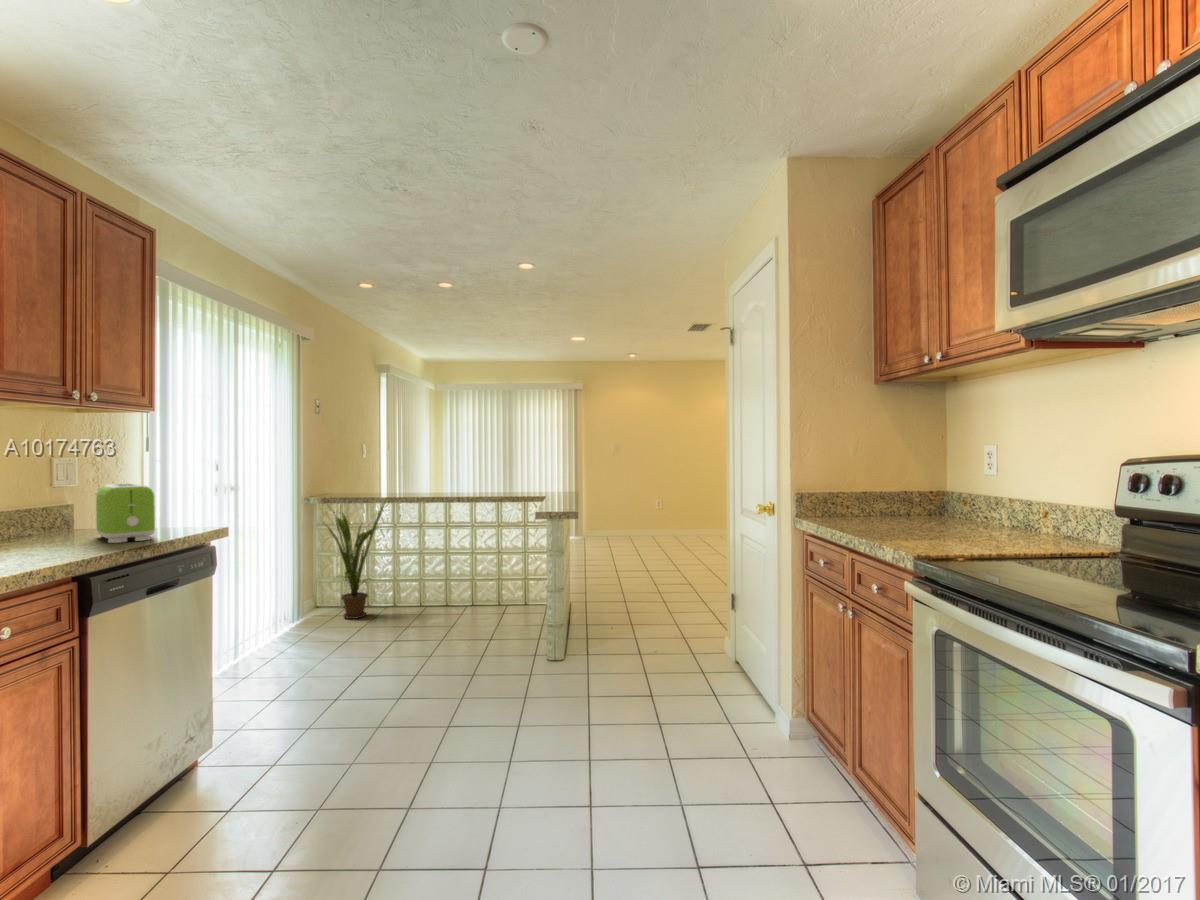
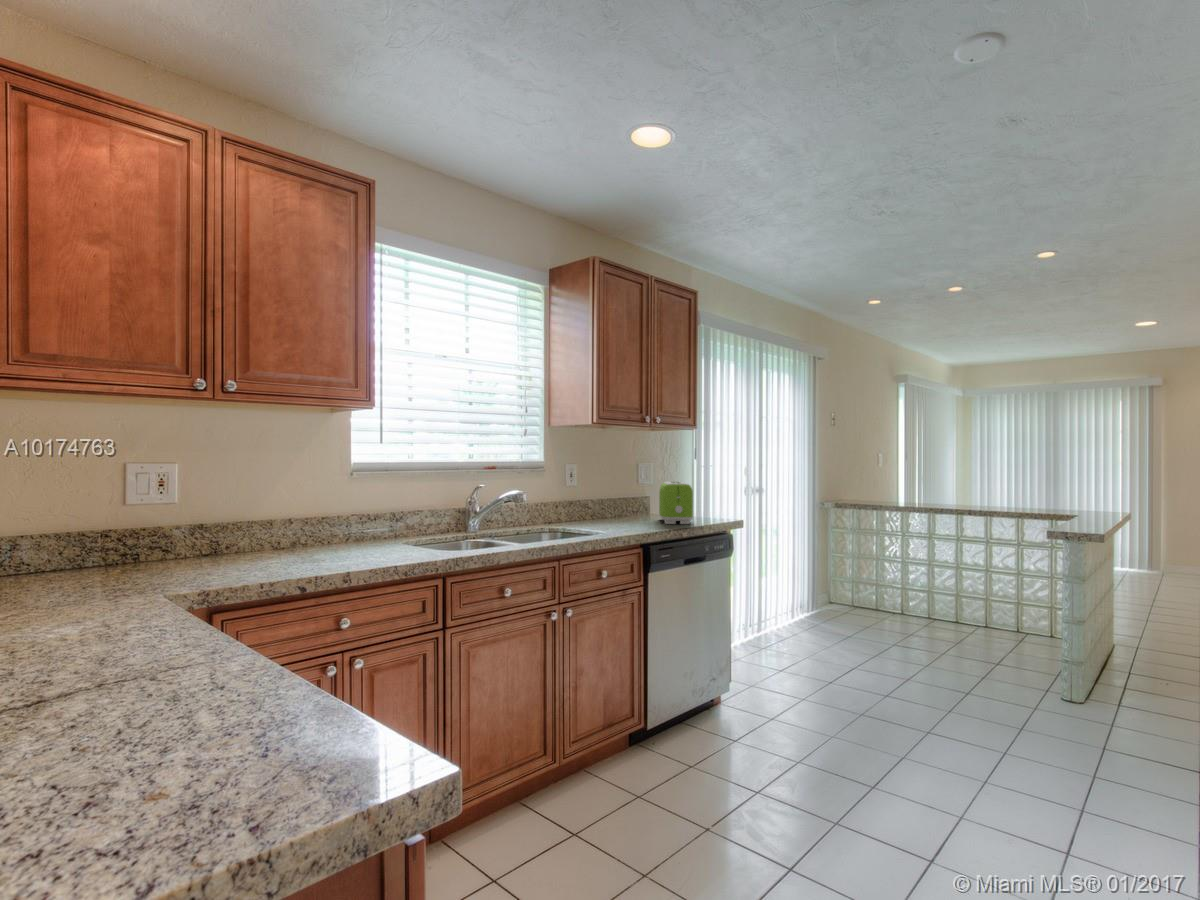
house plant: present [325,499,386,619] -> none [824,502,896,618]

